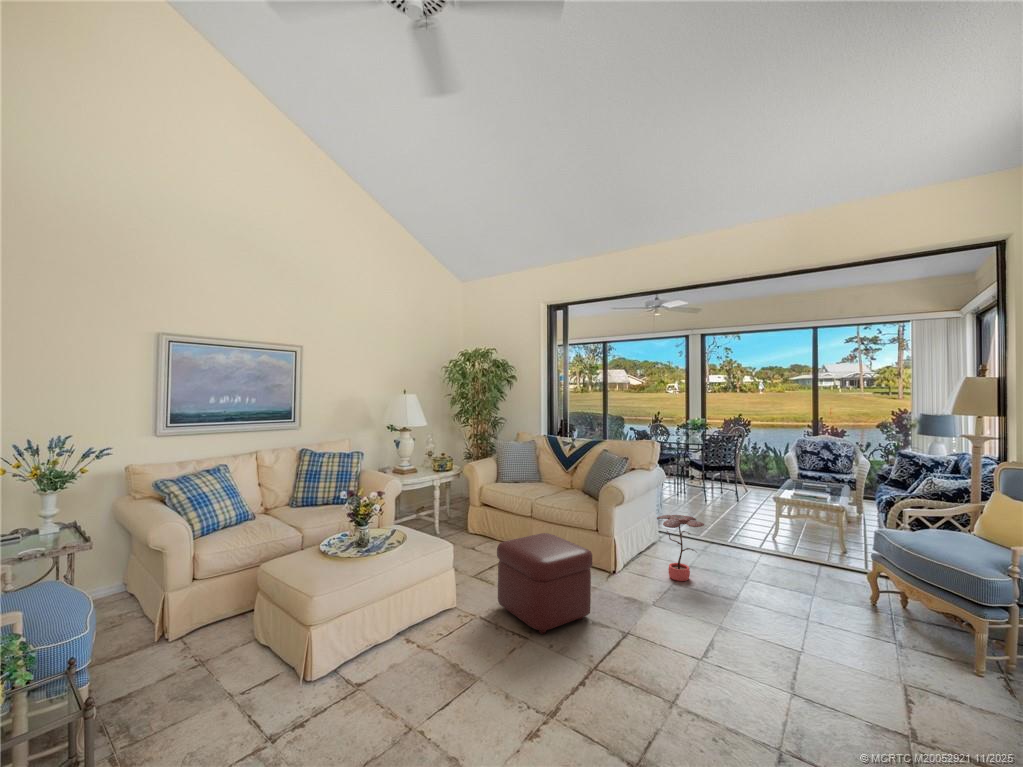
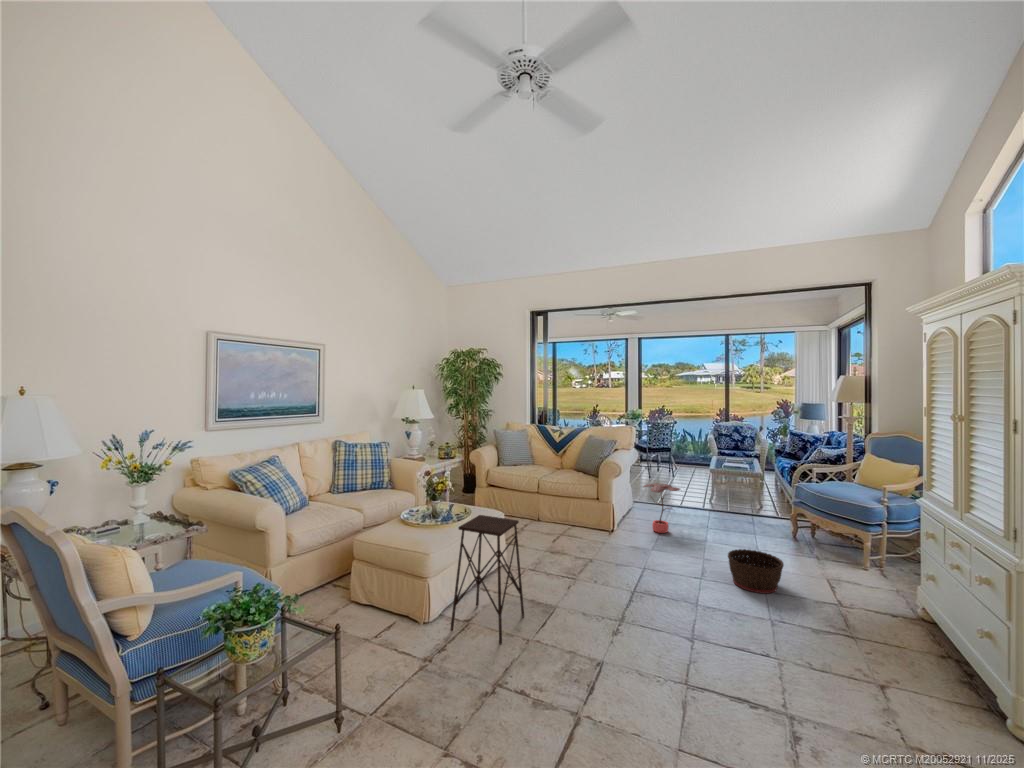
ottoman: present [497,533,592,634] -> none [542,501,618,574]
side table: none [313,550,418,732] -> present [450,515,524,644]
basket: none [735,623,819,700] -> present [728,549,784,593]

